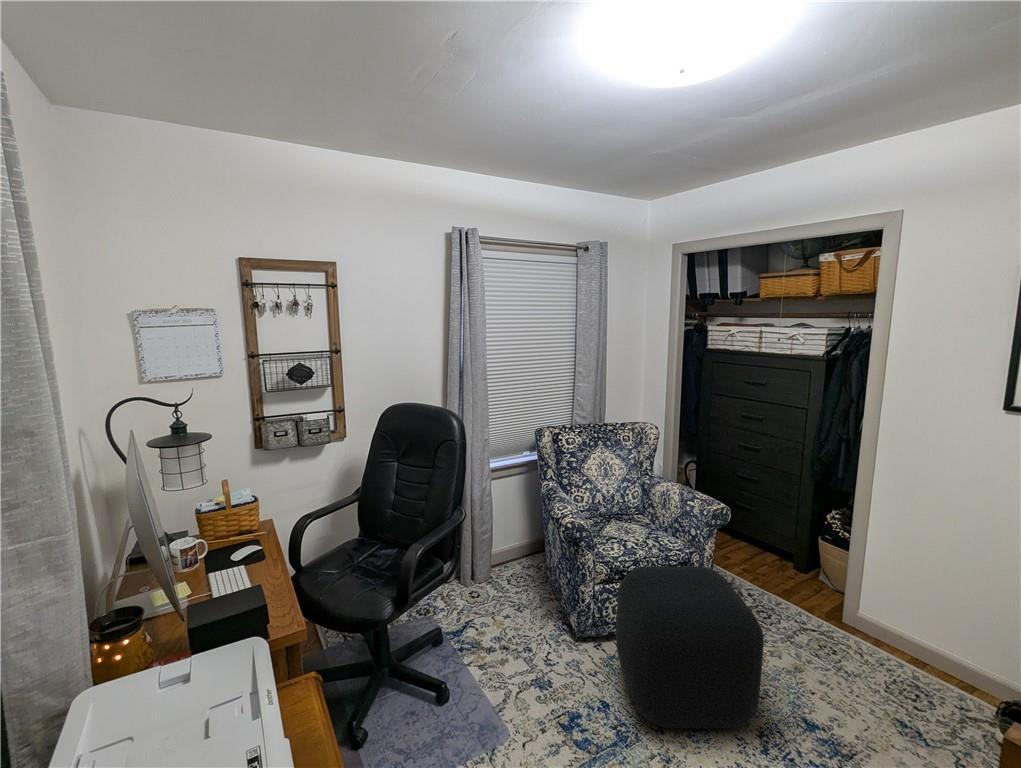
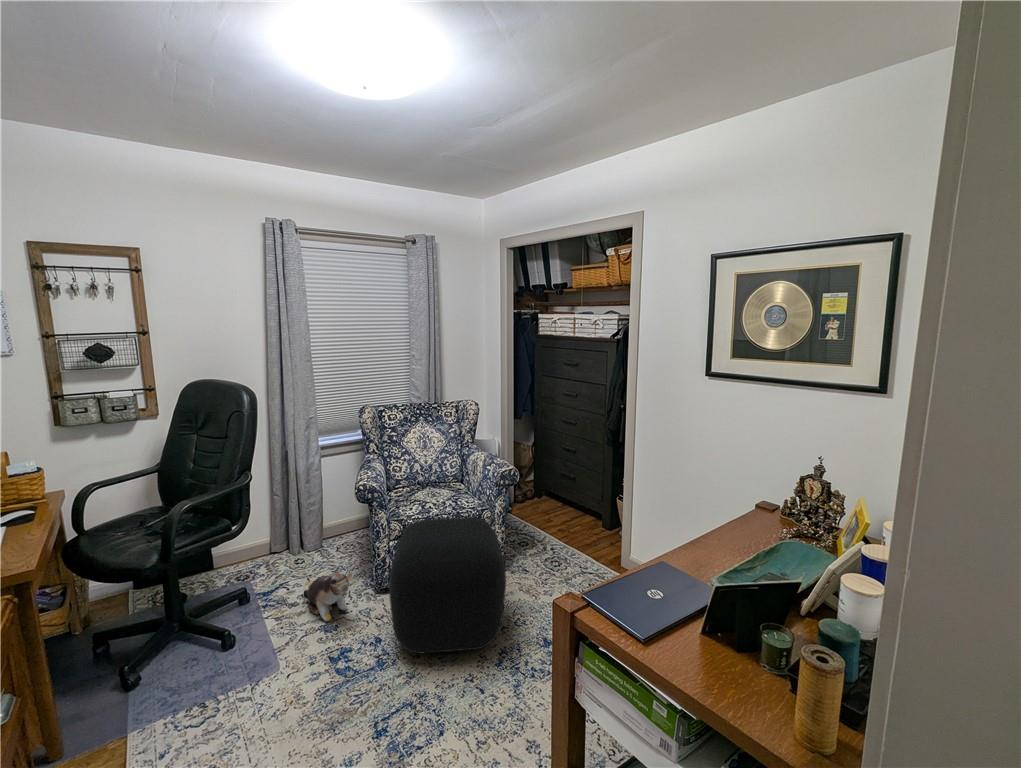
plush toy: none [497,621,569,674] -> present [304,573,352,621]

